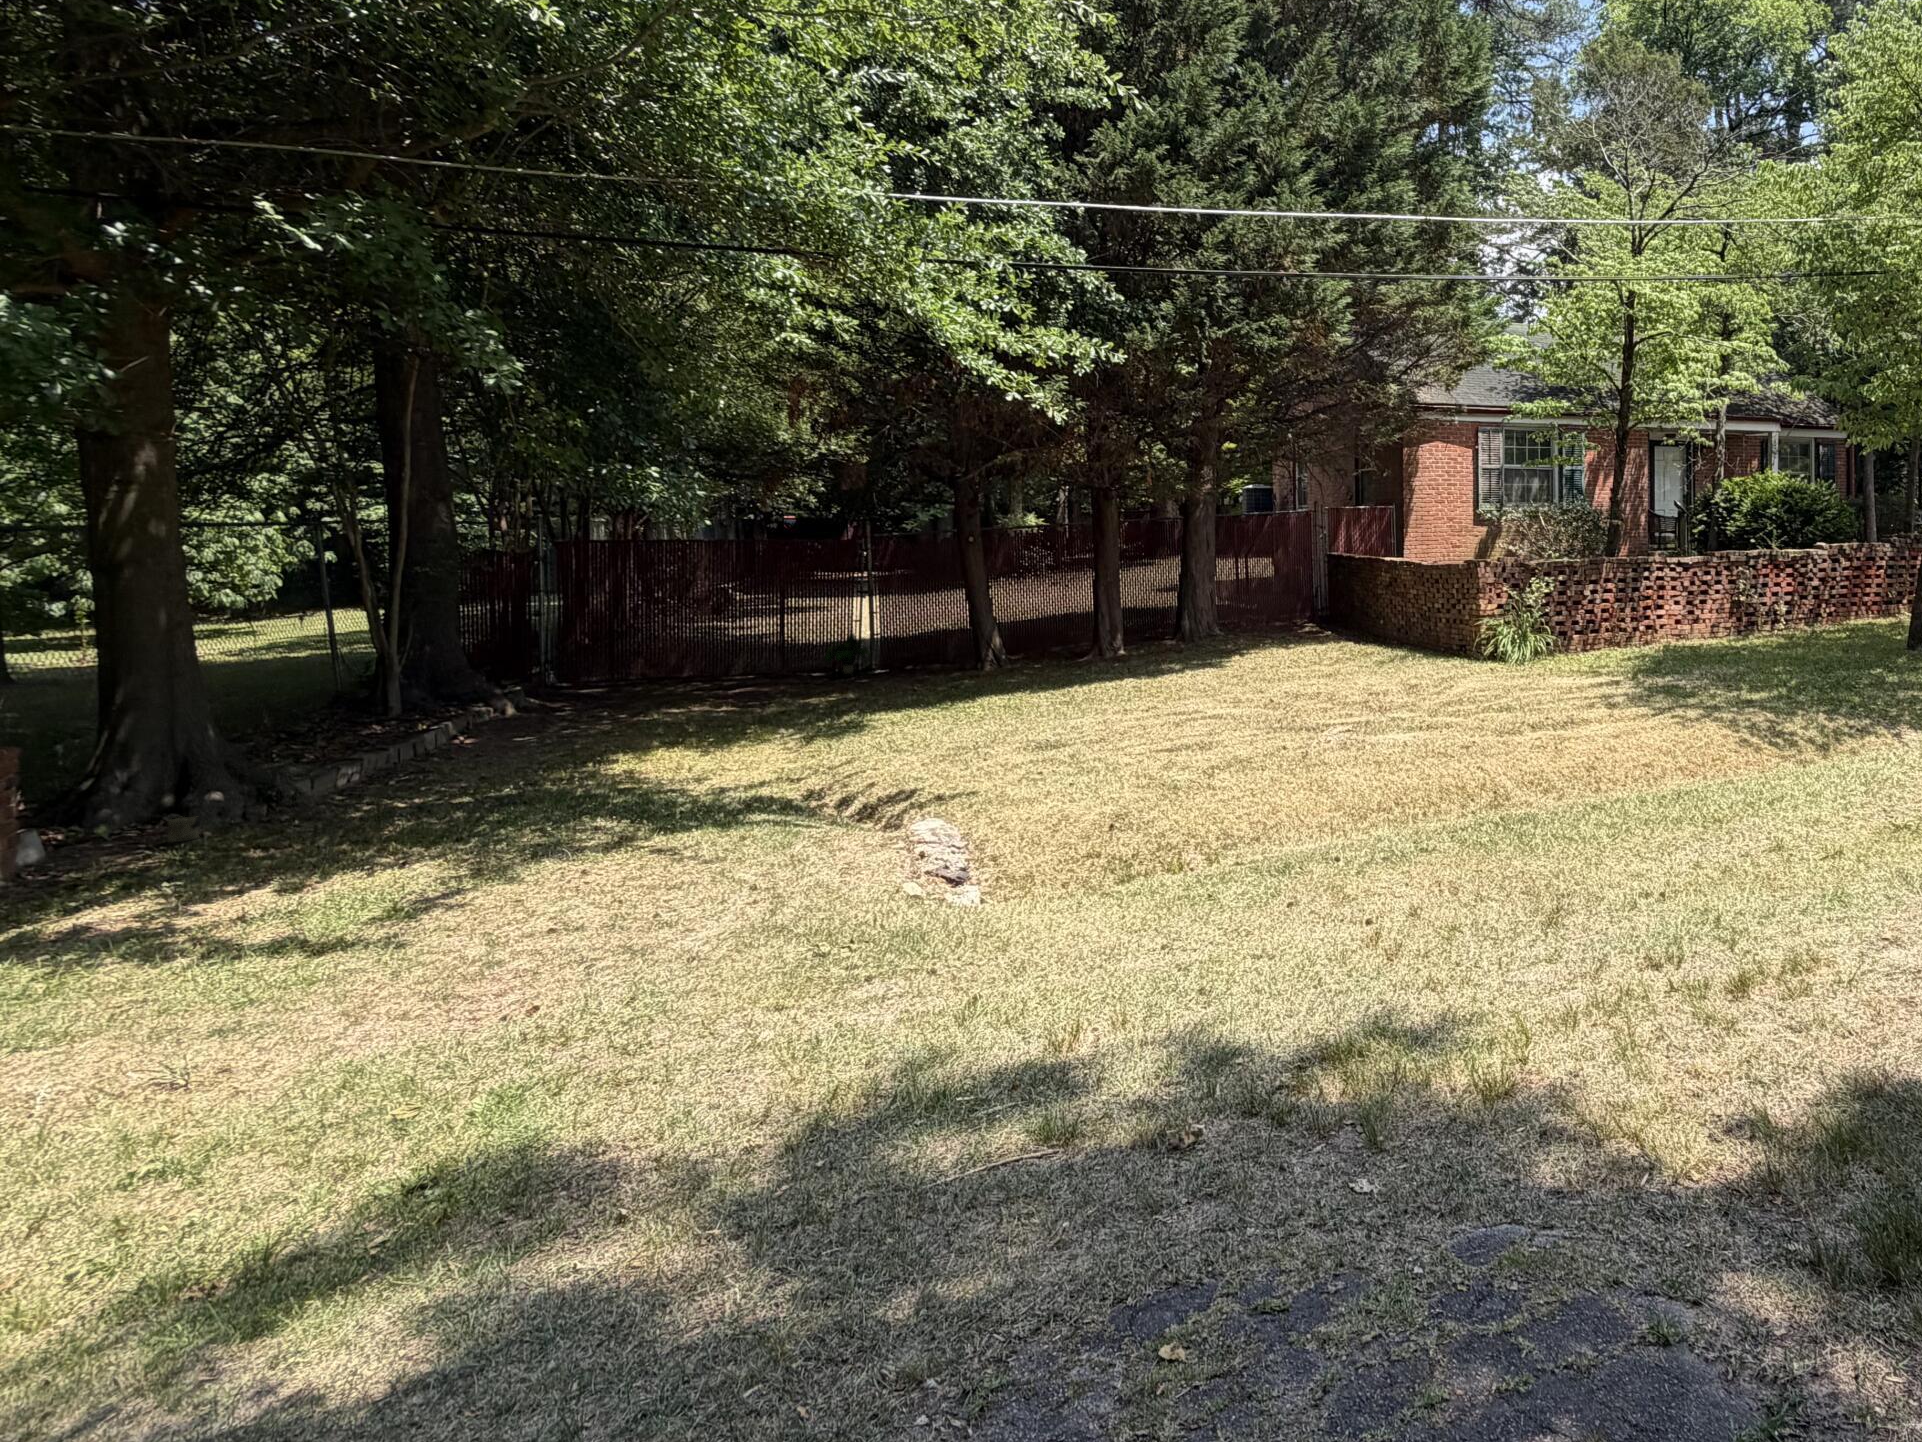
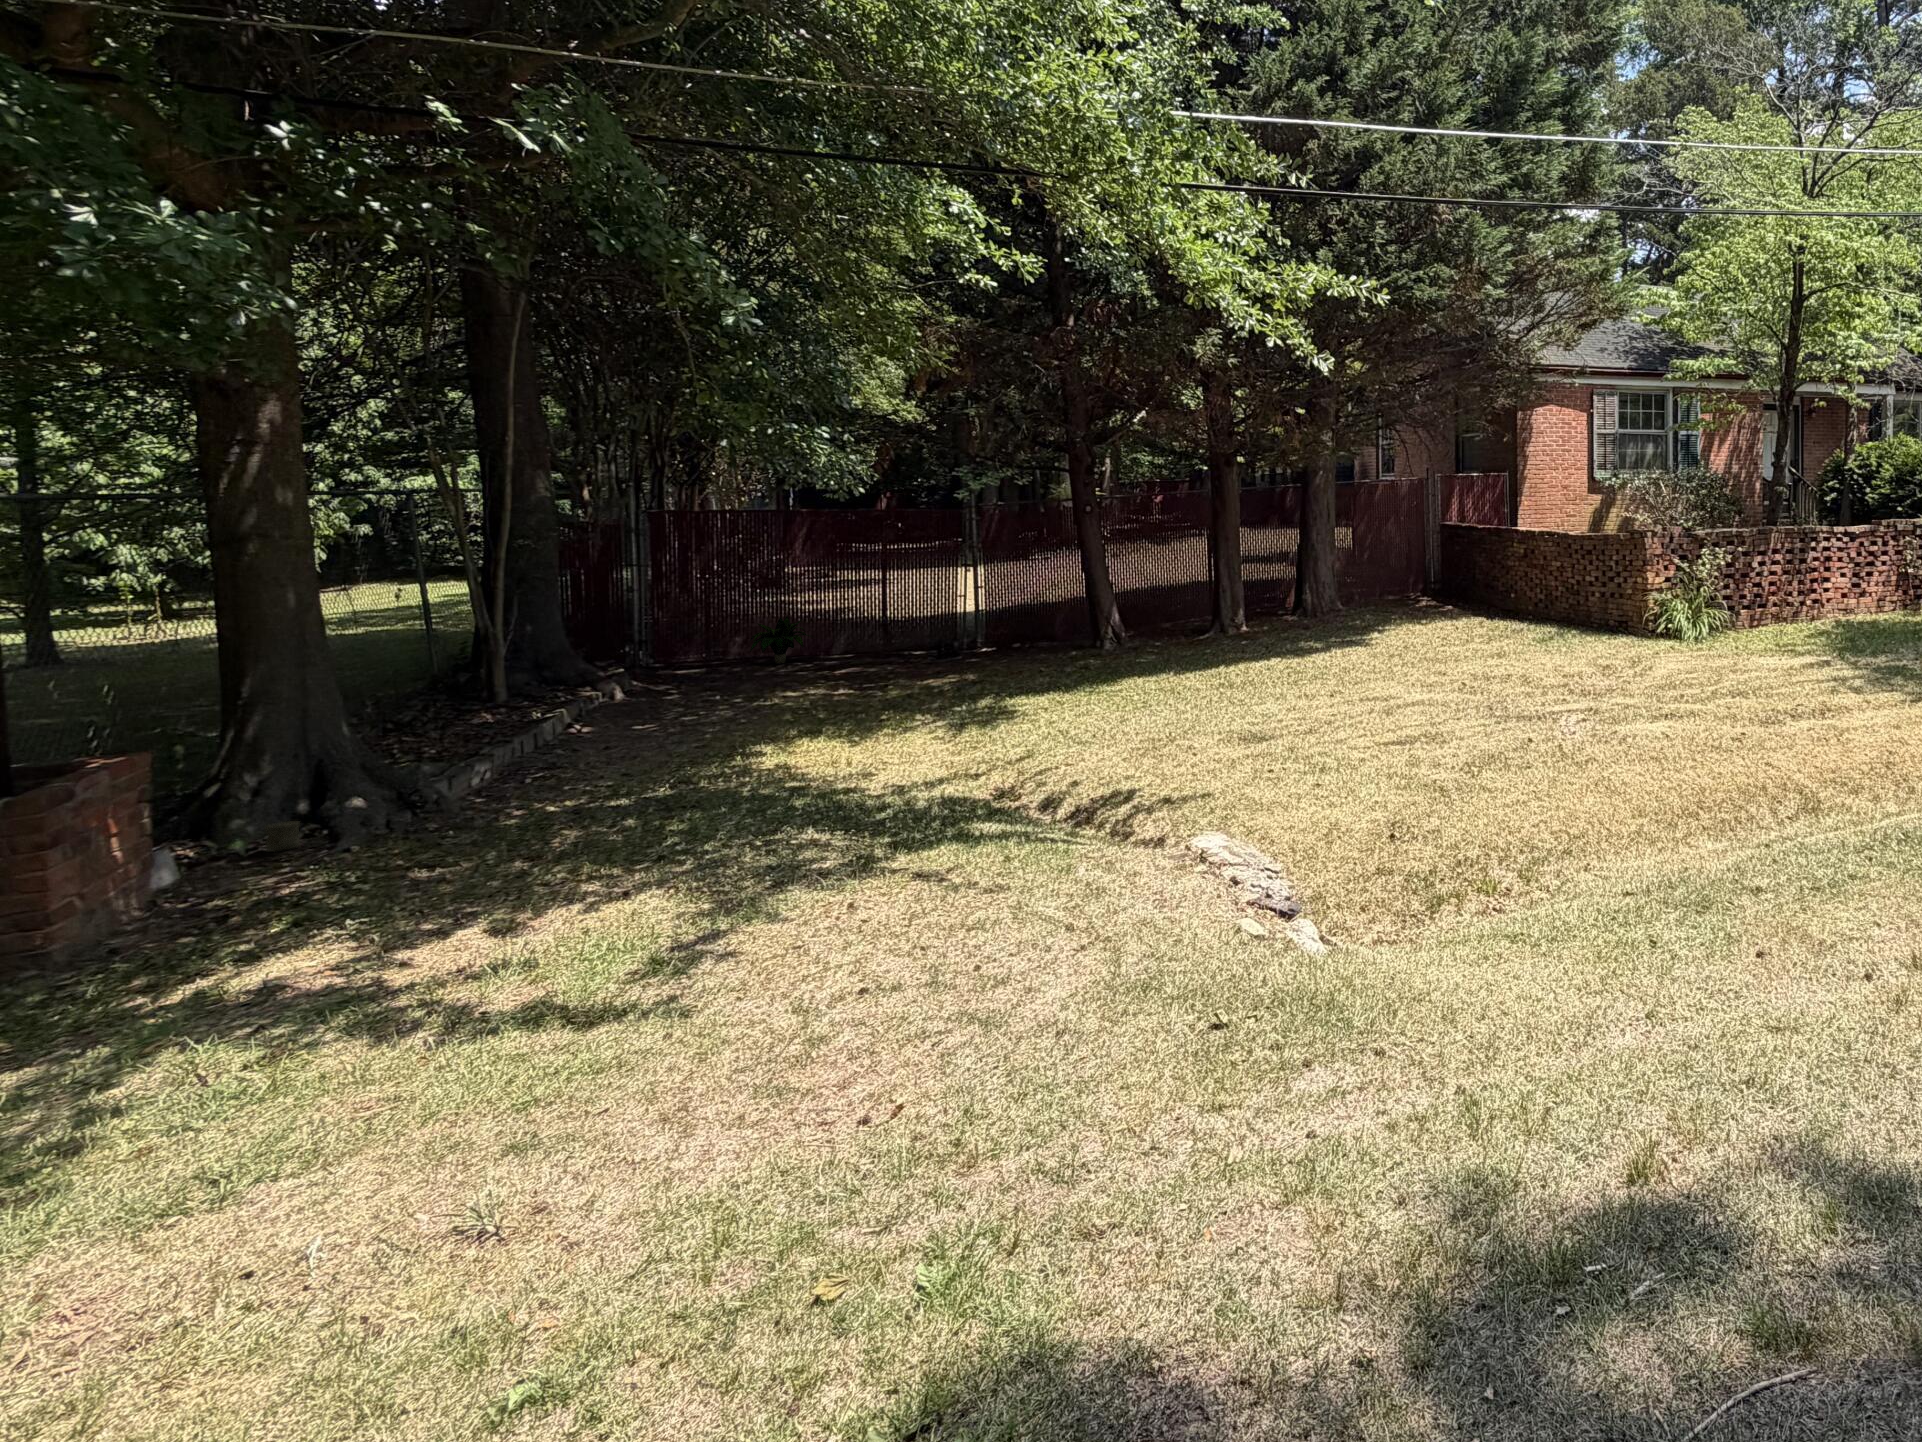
potted plant: present [825,633,870,674] -> present [750,616,813,664]

